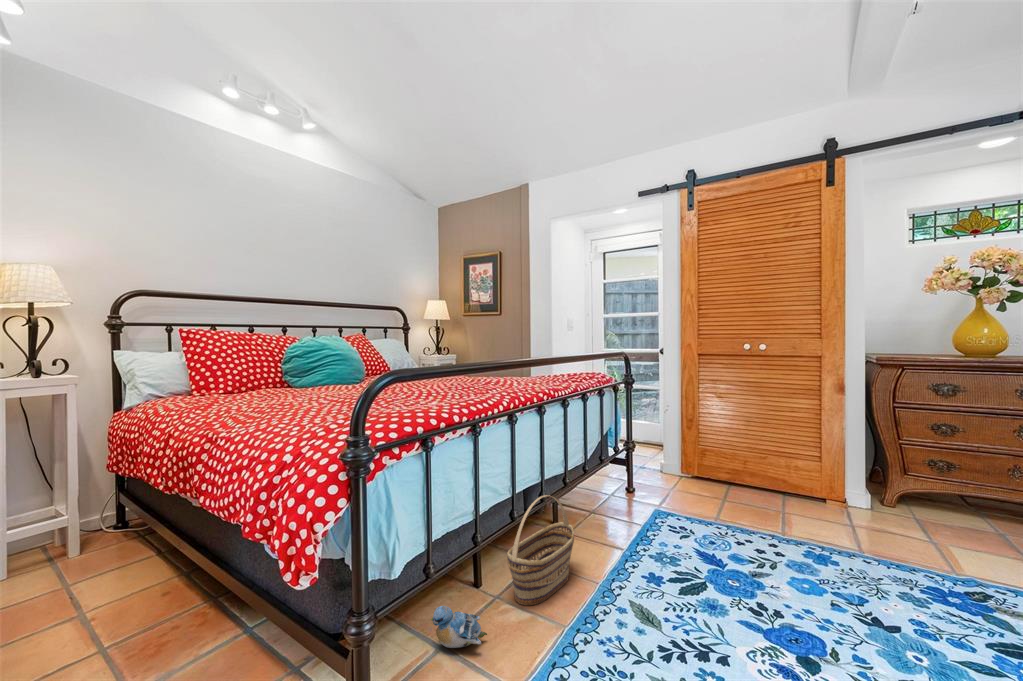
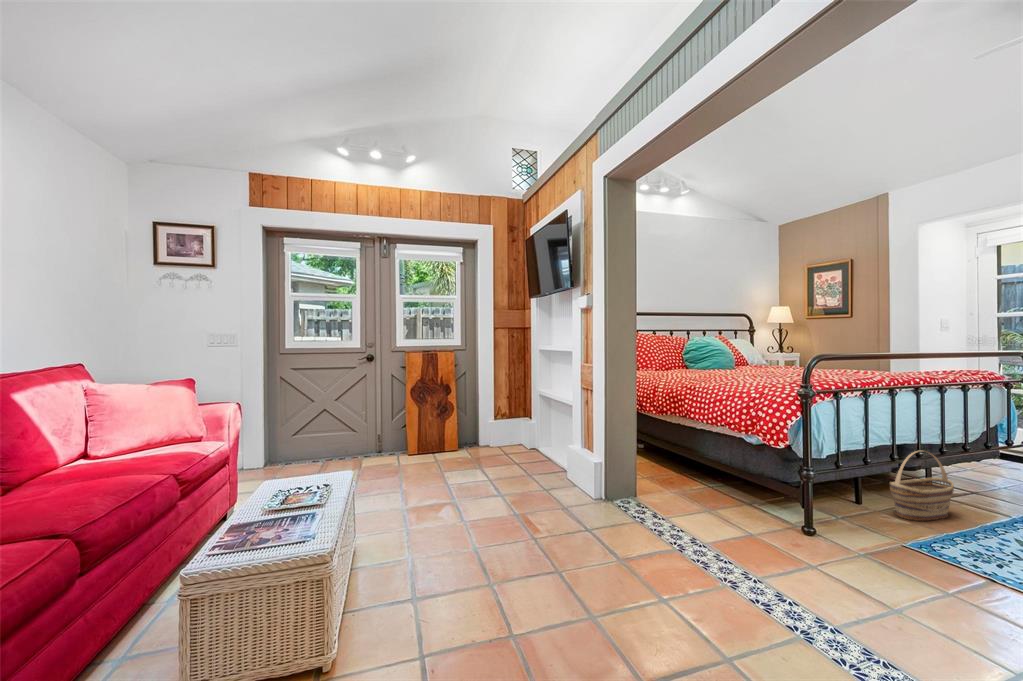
plush toy: present [431,606,487,648] -> none [835,496,878,522]

